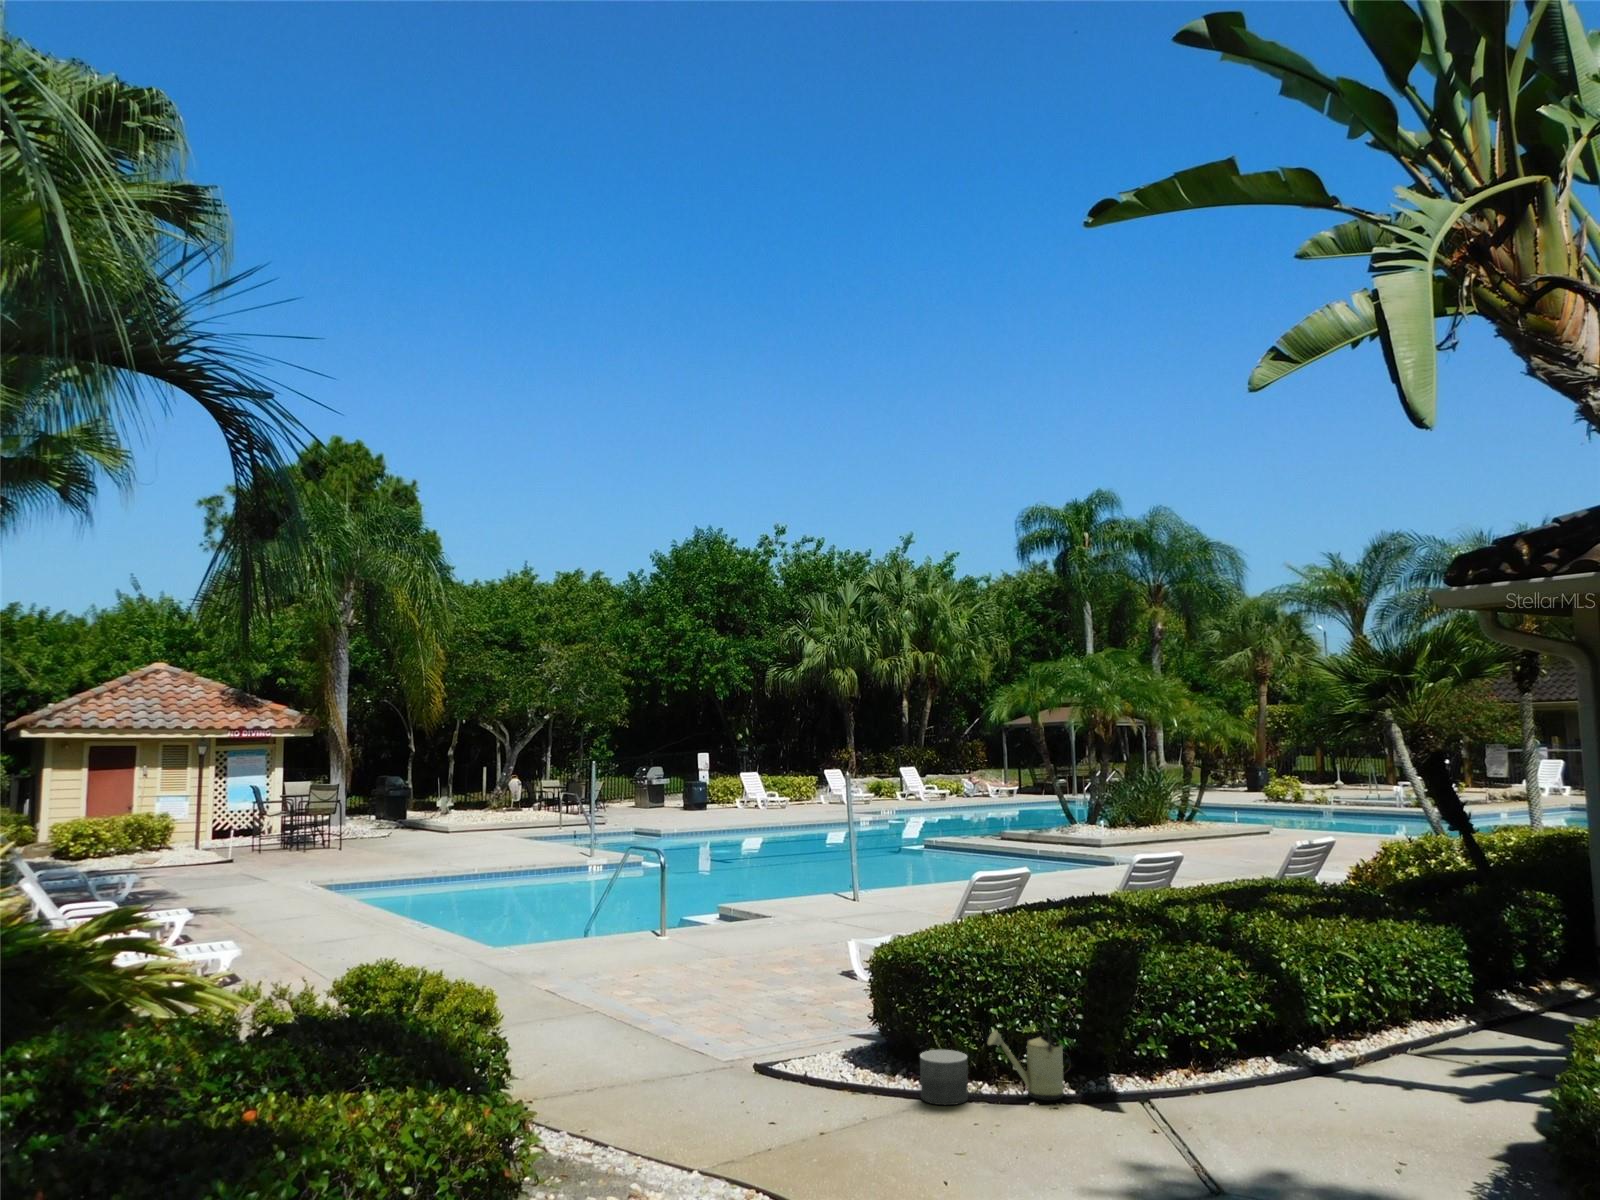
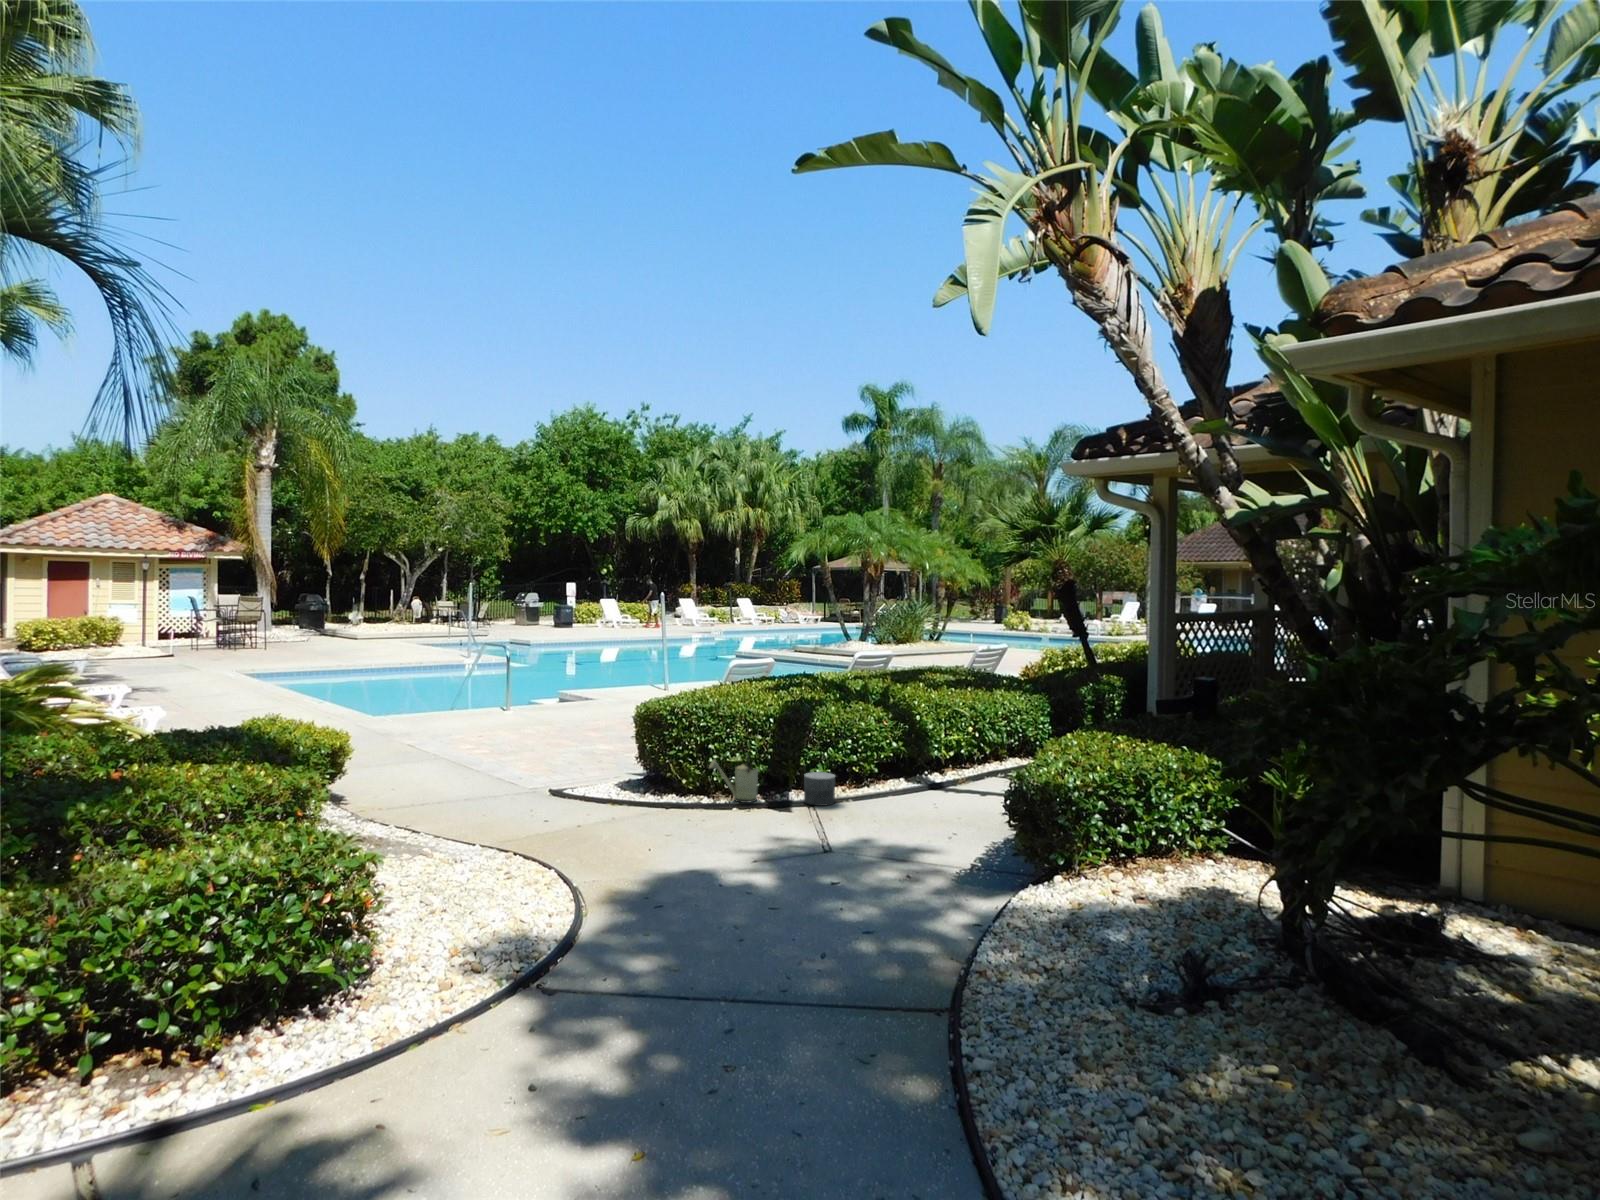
planter: present [920,1050,968,1105] -> present [804,772,835,806]

